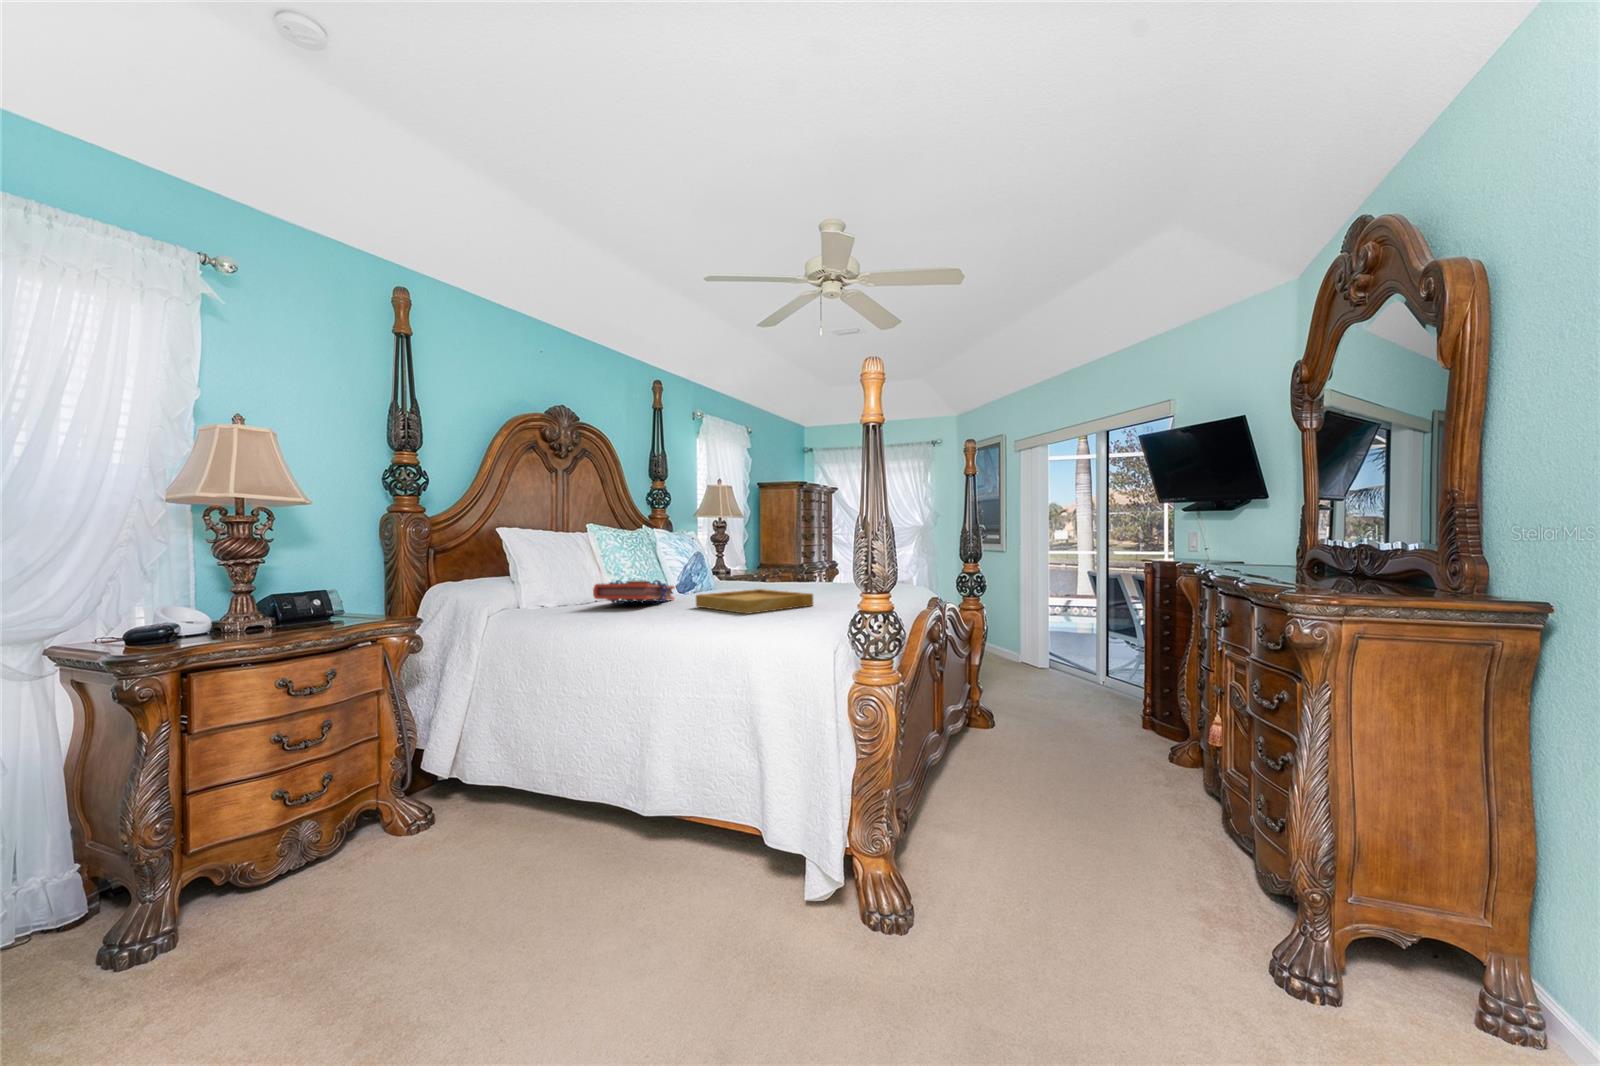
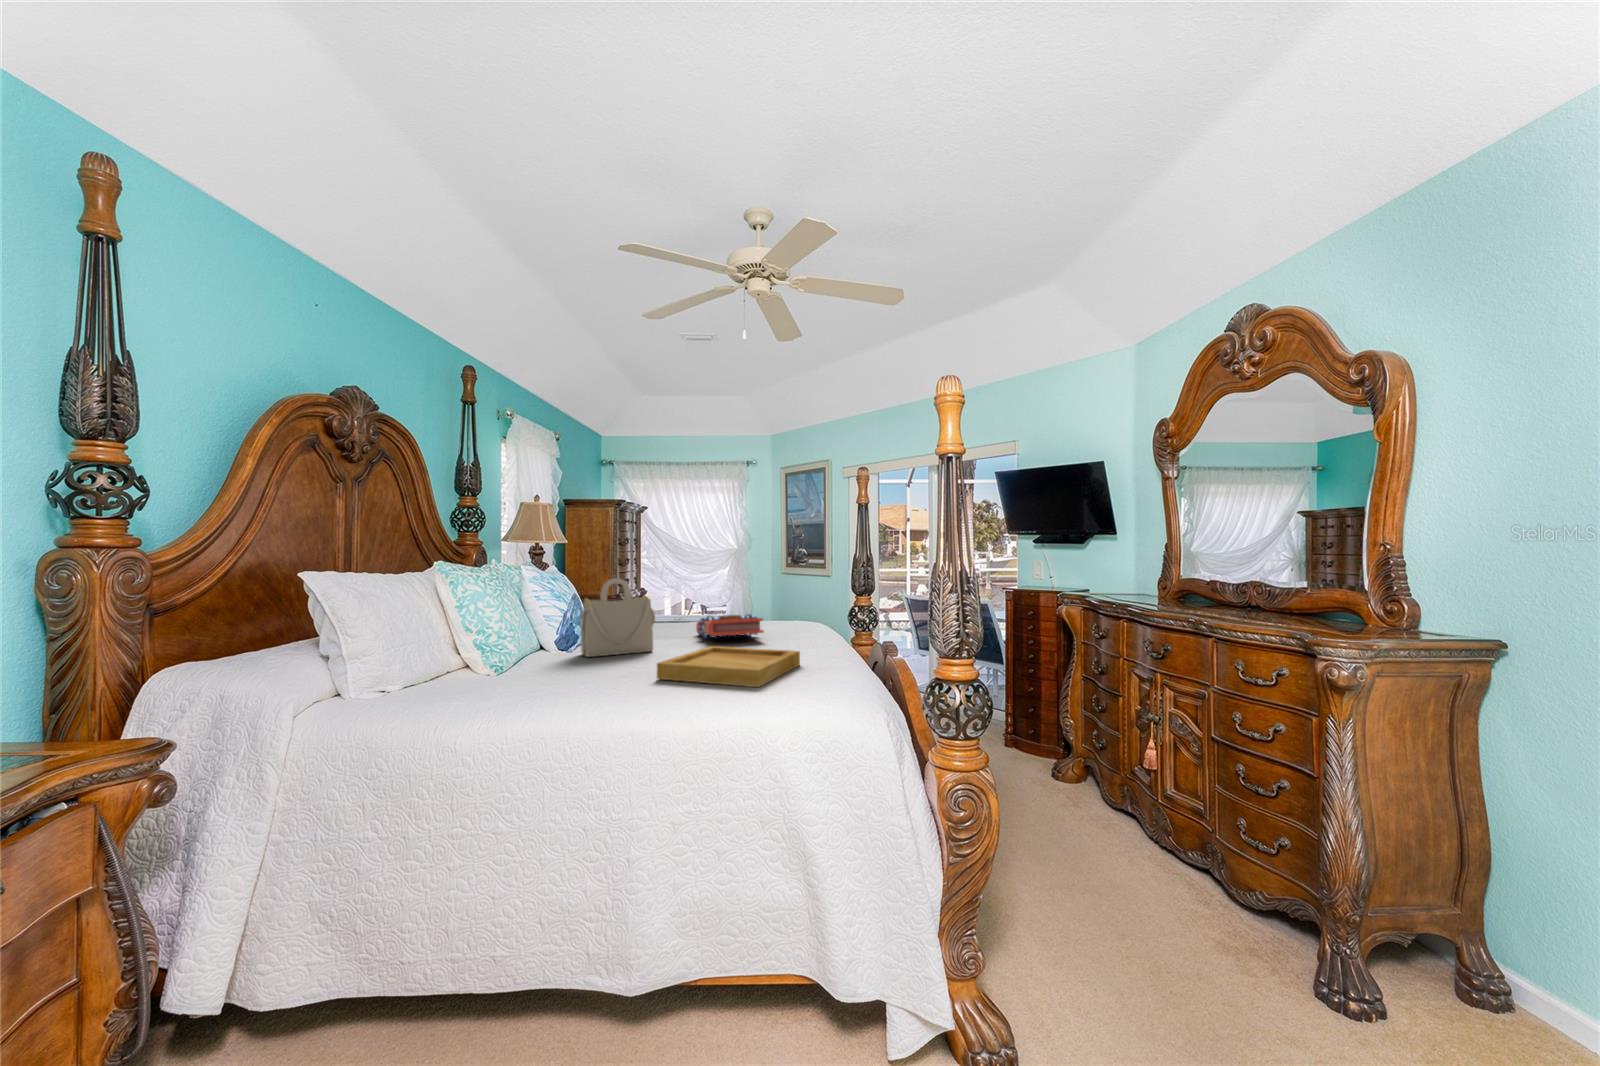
handbag: none [683,537,740,595] -> present [579,578,655,657]
book: present [593,580,675,604] -> present [696,614,763,639]

